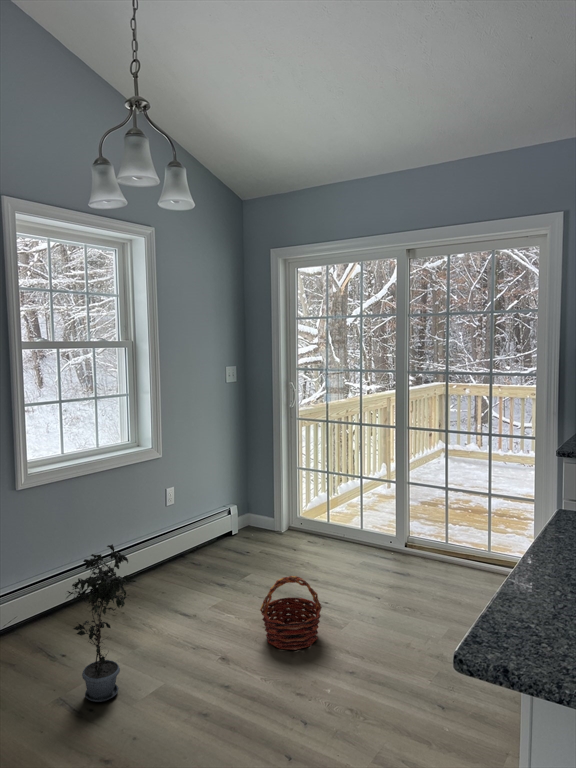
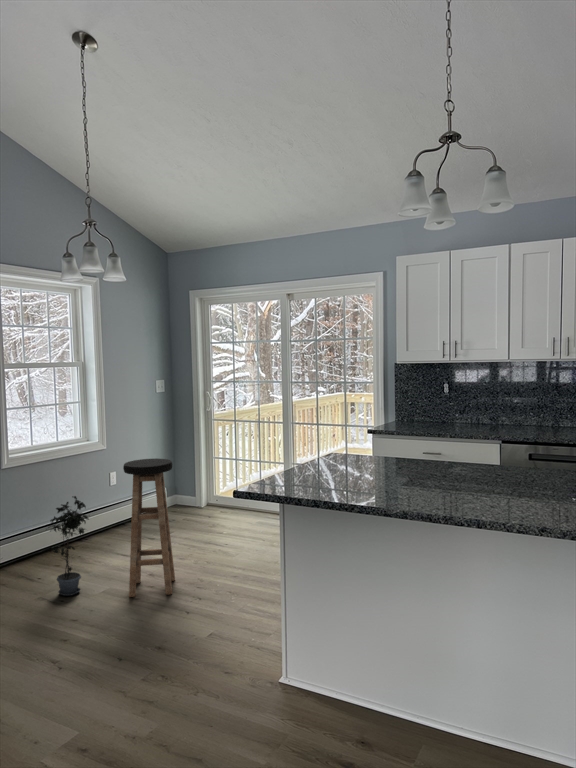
bar stool: none [186,488,263,712] -> present [123,458,175,597]
basket: present [260,576,322,650] -> none [176,521,218,569]

